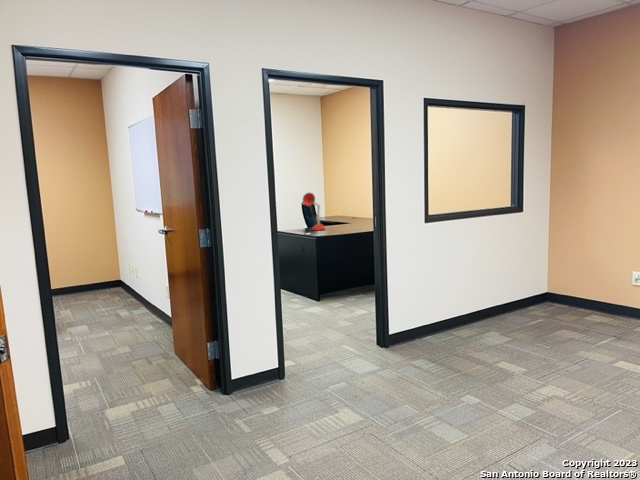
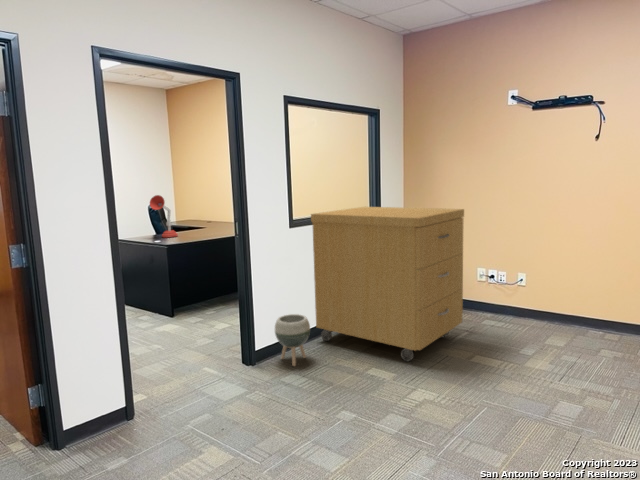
storage cabinet: none [447,204,615,360] -> present [311,207,464,361]
planter: none [407,304,442,353] -> present [275,314,310,366]

